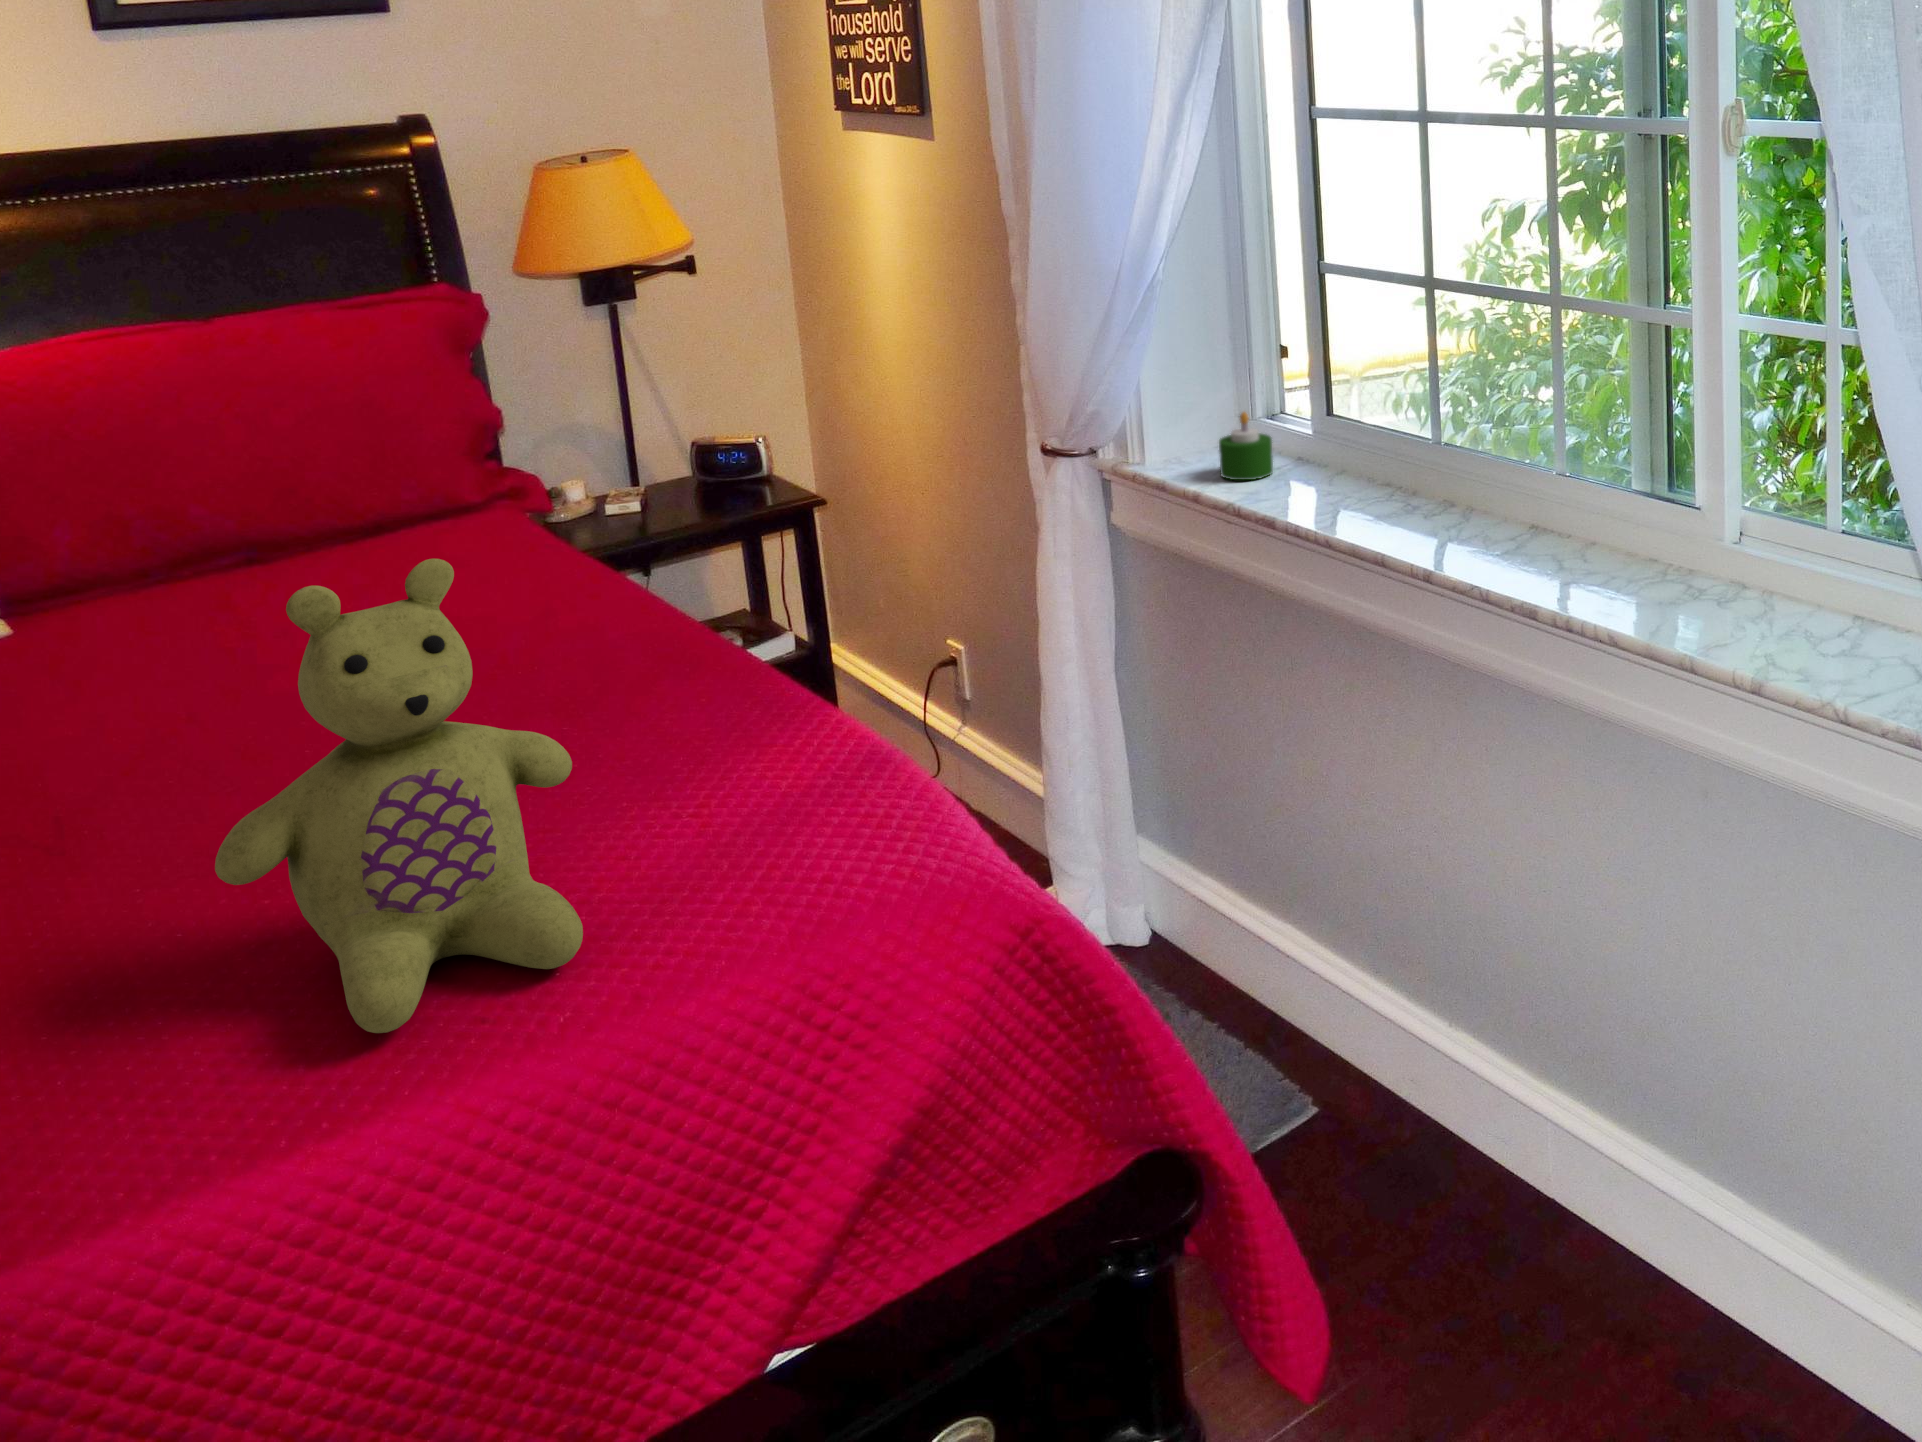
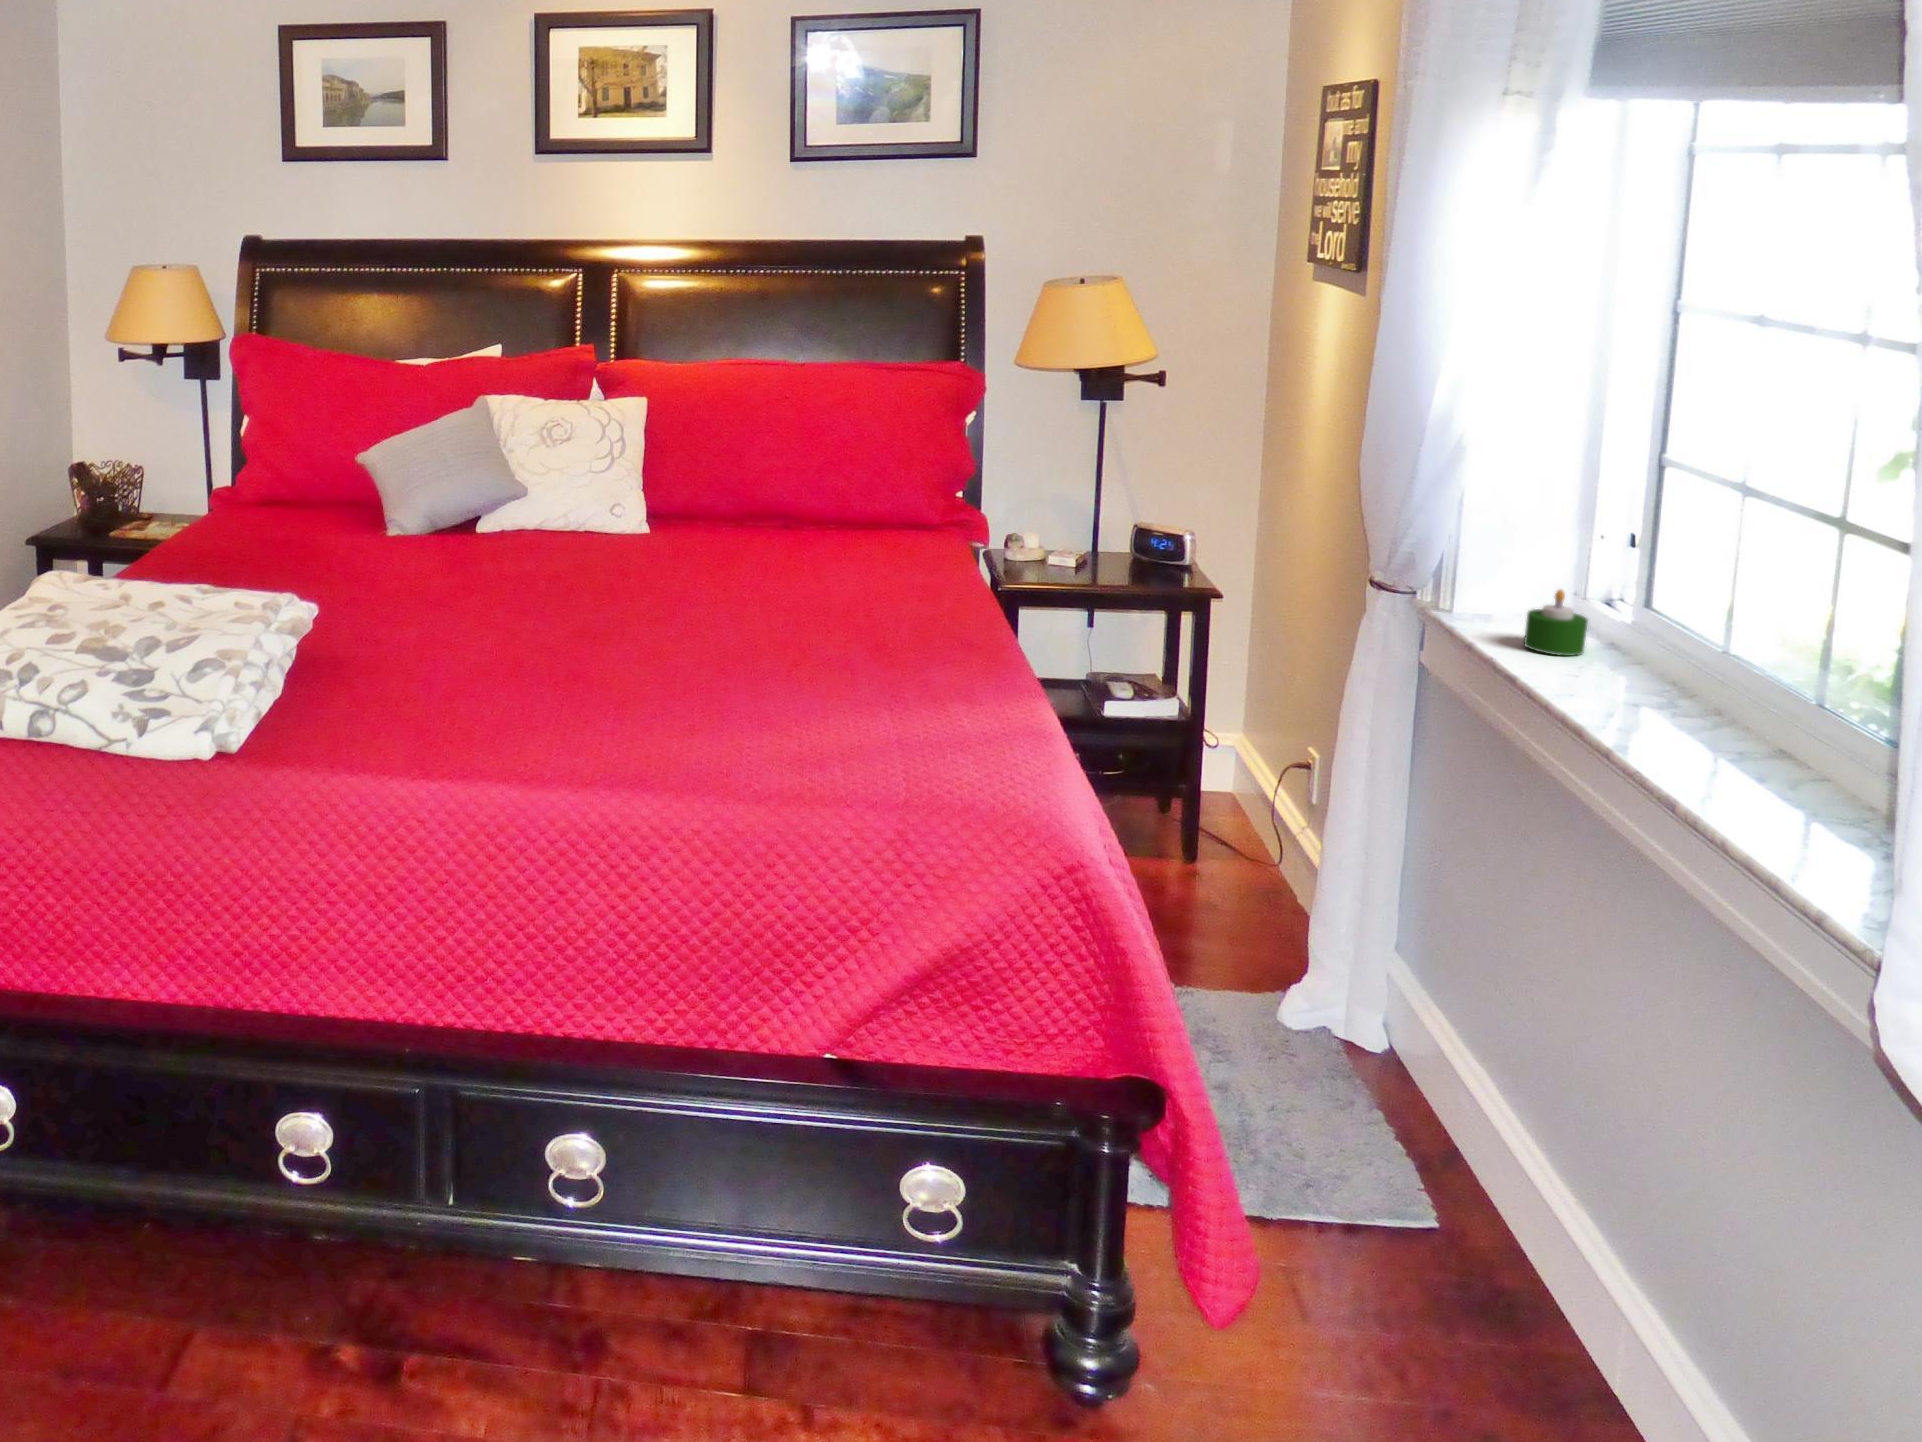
stuffed bear: present [215,559,583,1033] -> none [635,515,834,778]

